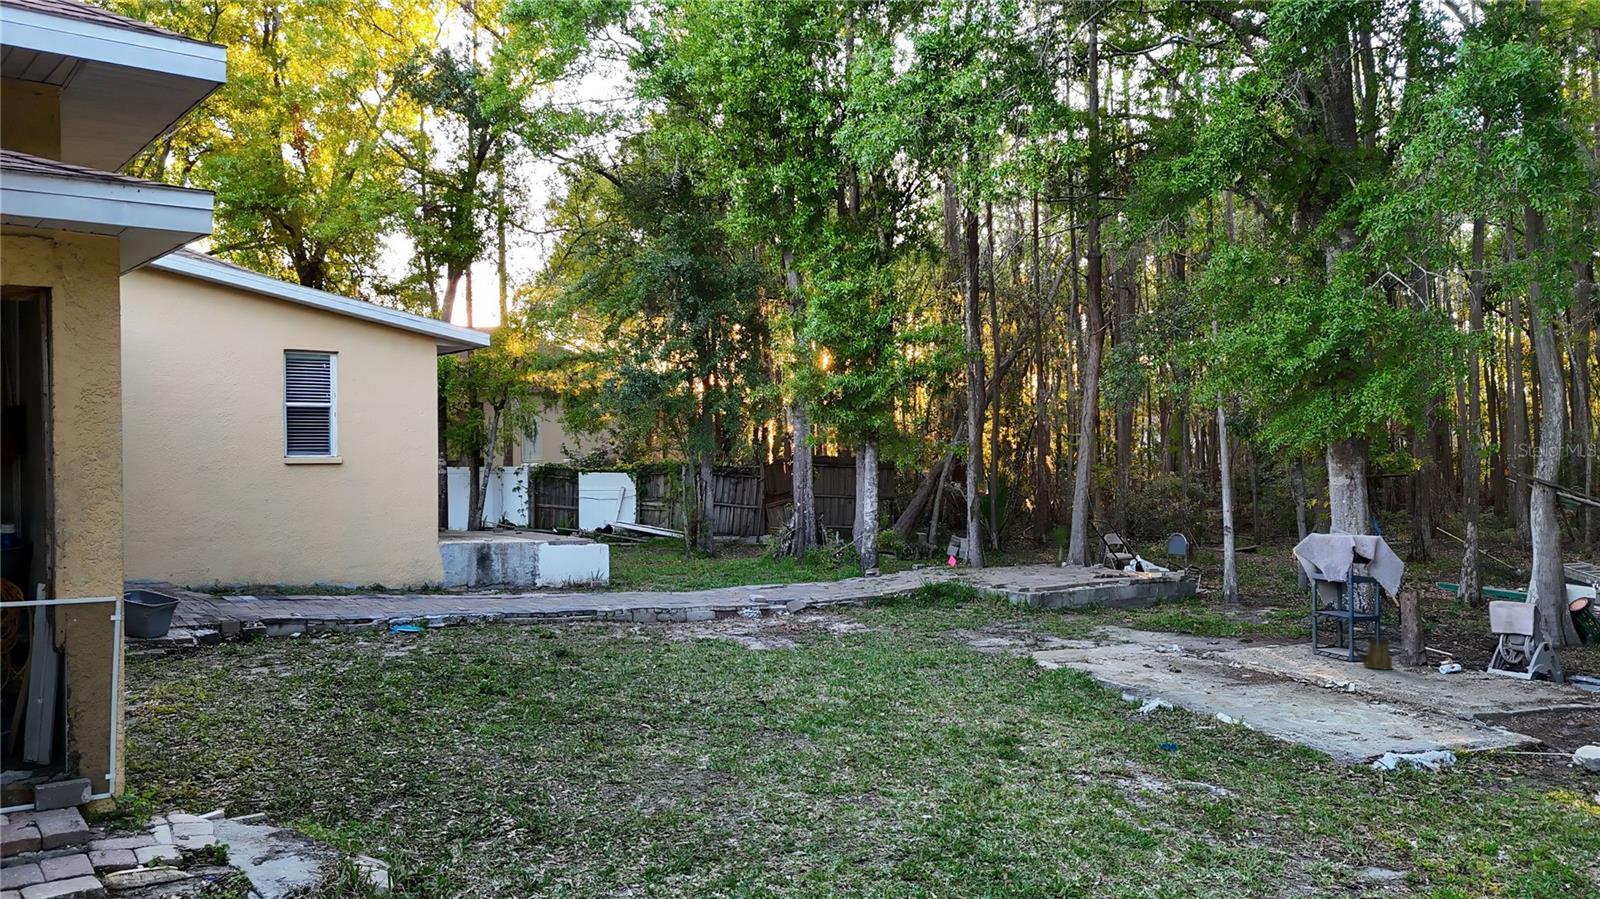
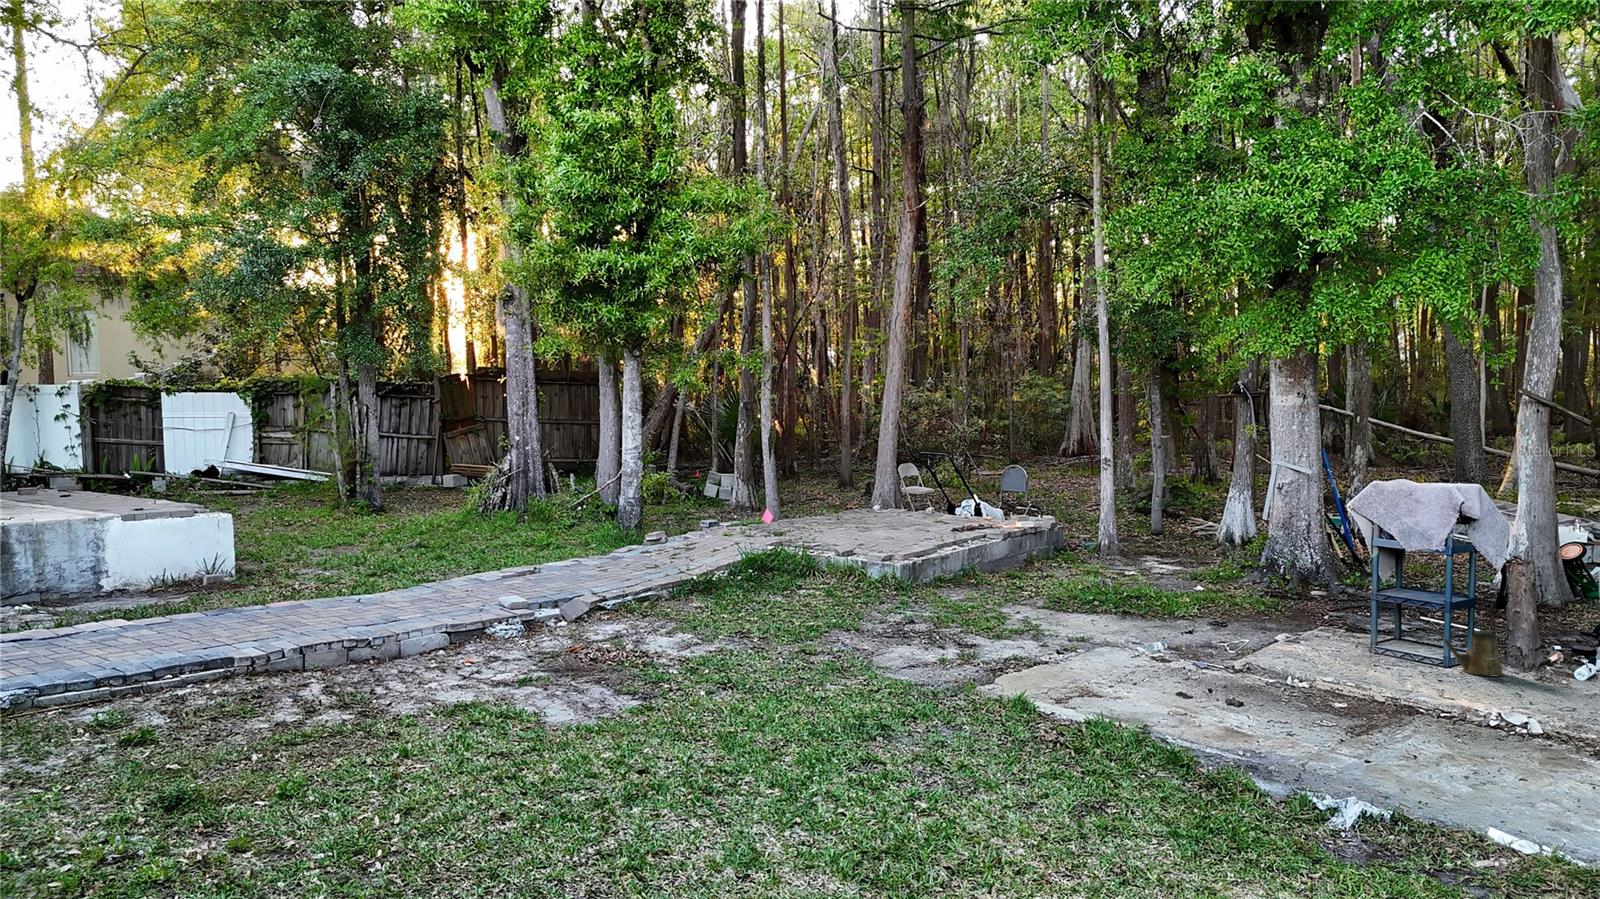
potted plant: present [1054,529,1066,567] -> none [863,455,901,514]

